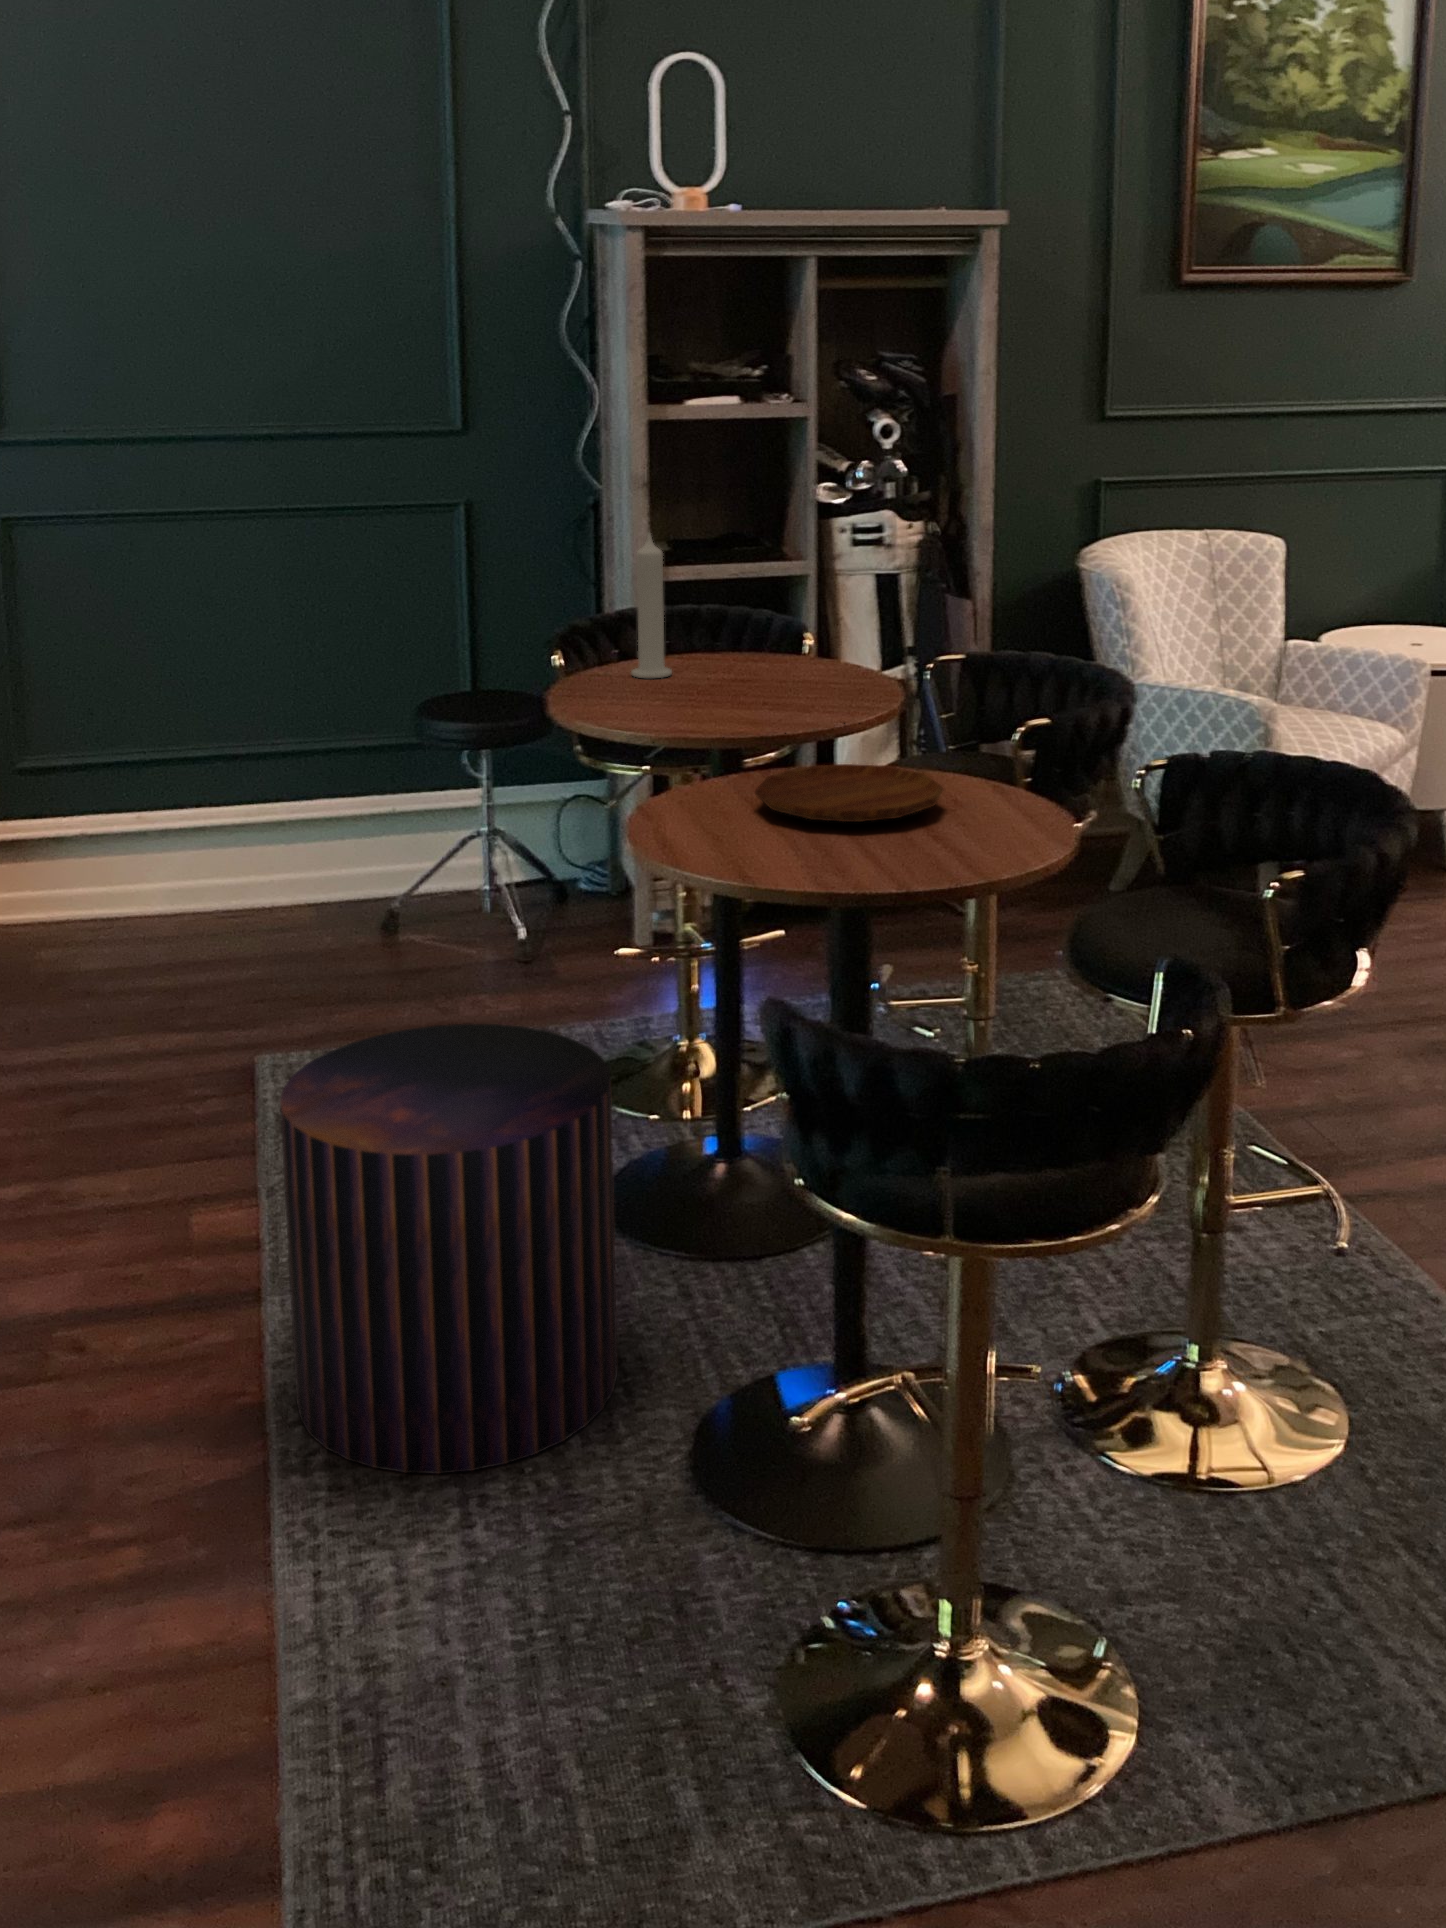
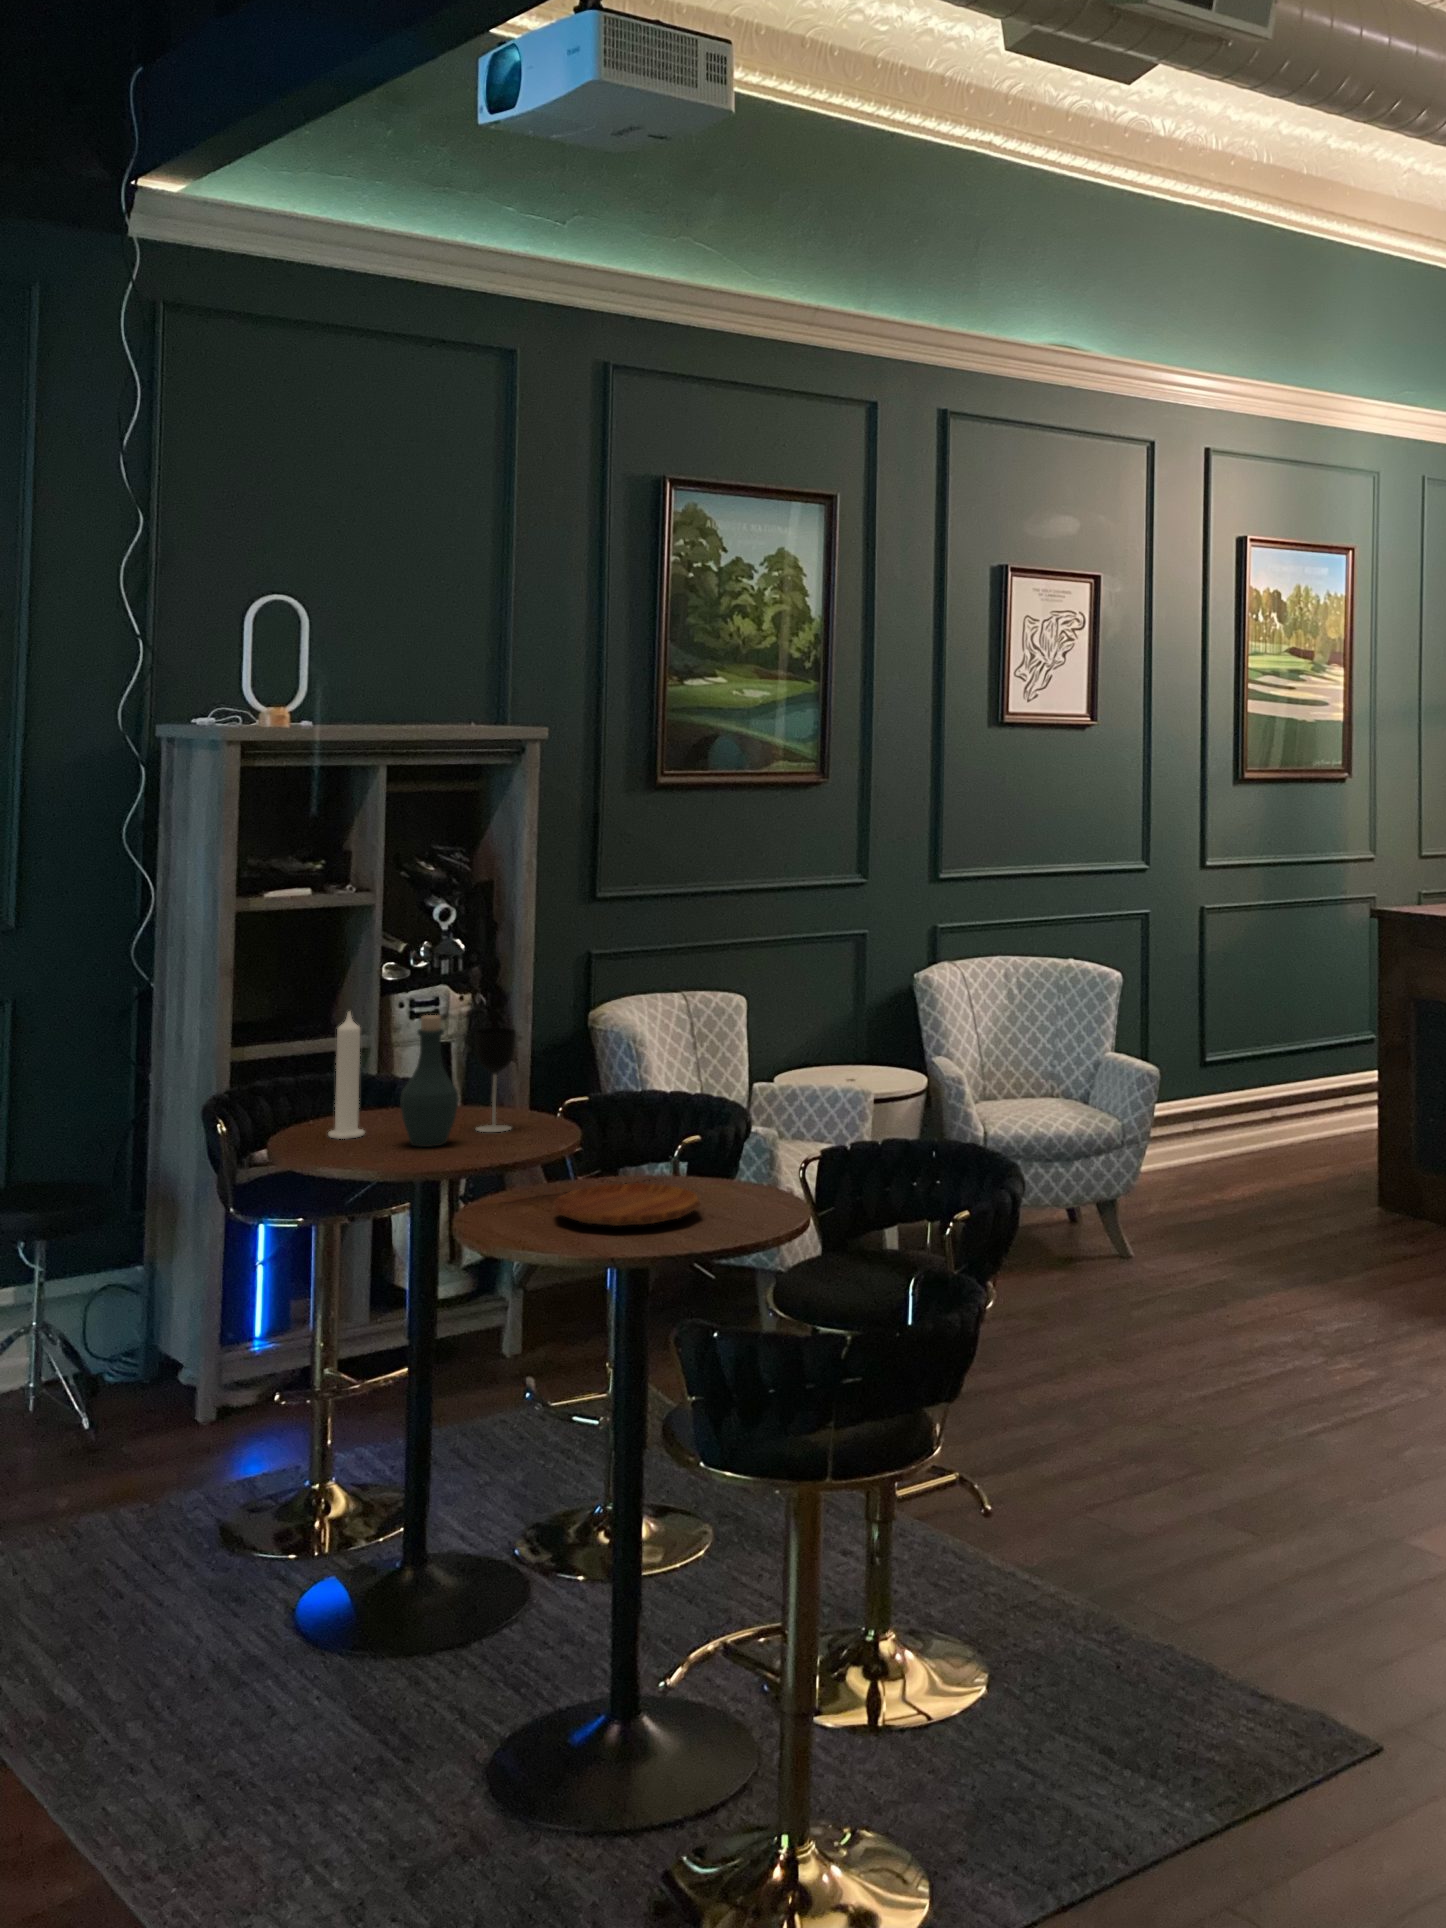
bottle: none [690,542,757,696] -> present [400,1015,459,1147]
wine glass: none [793,561,840,684] -> present [476,1028,516,1132]
pouf: present [280,1024,618,1474] -> none [122,1449,426,1865]

